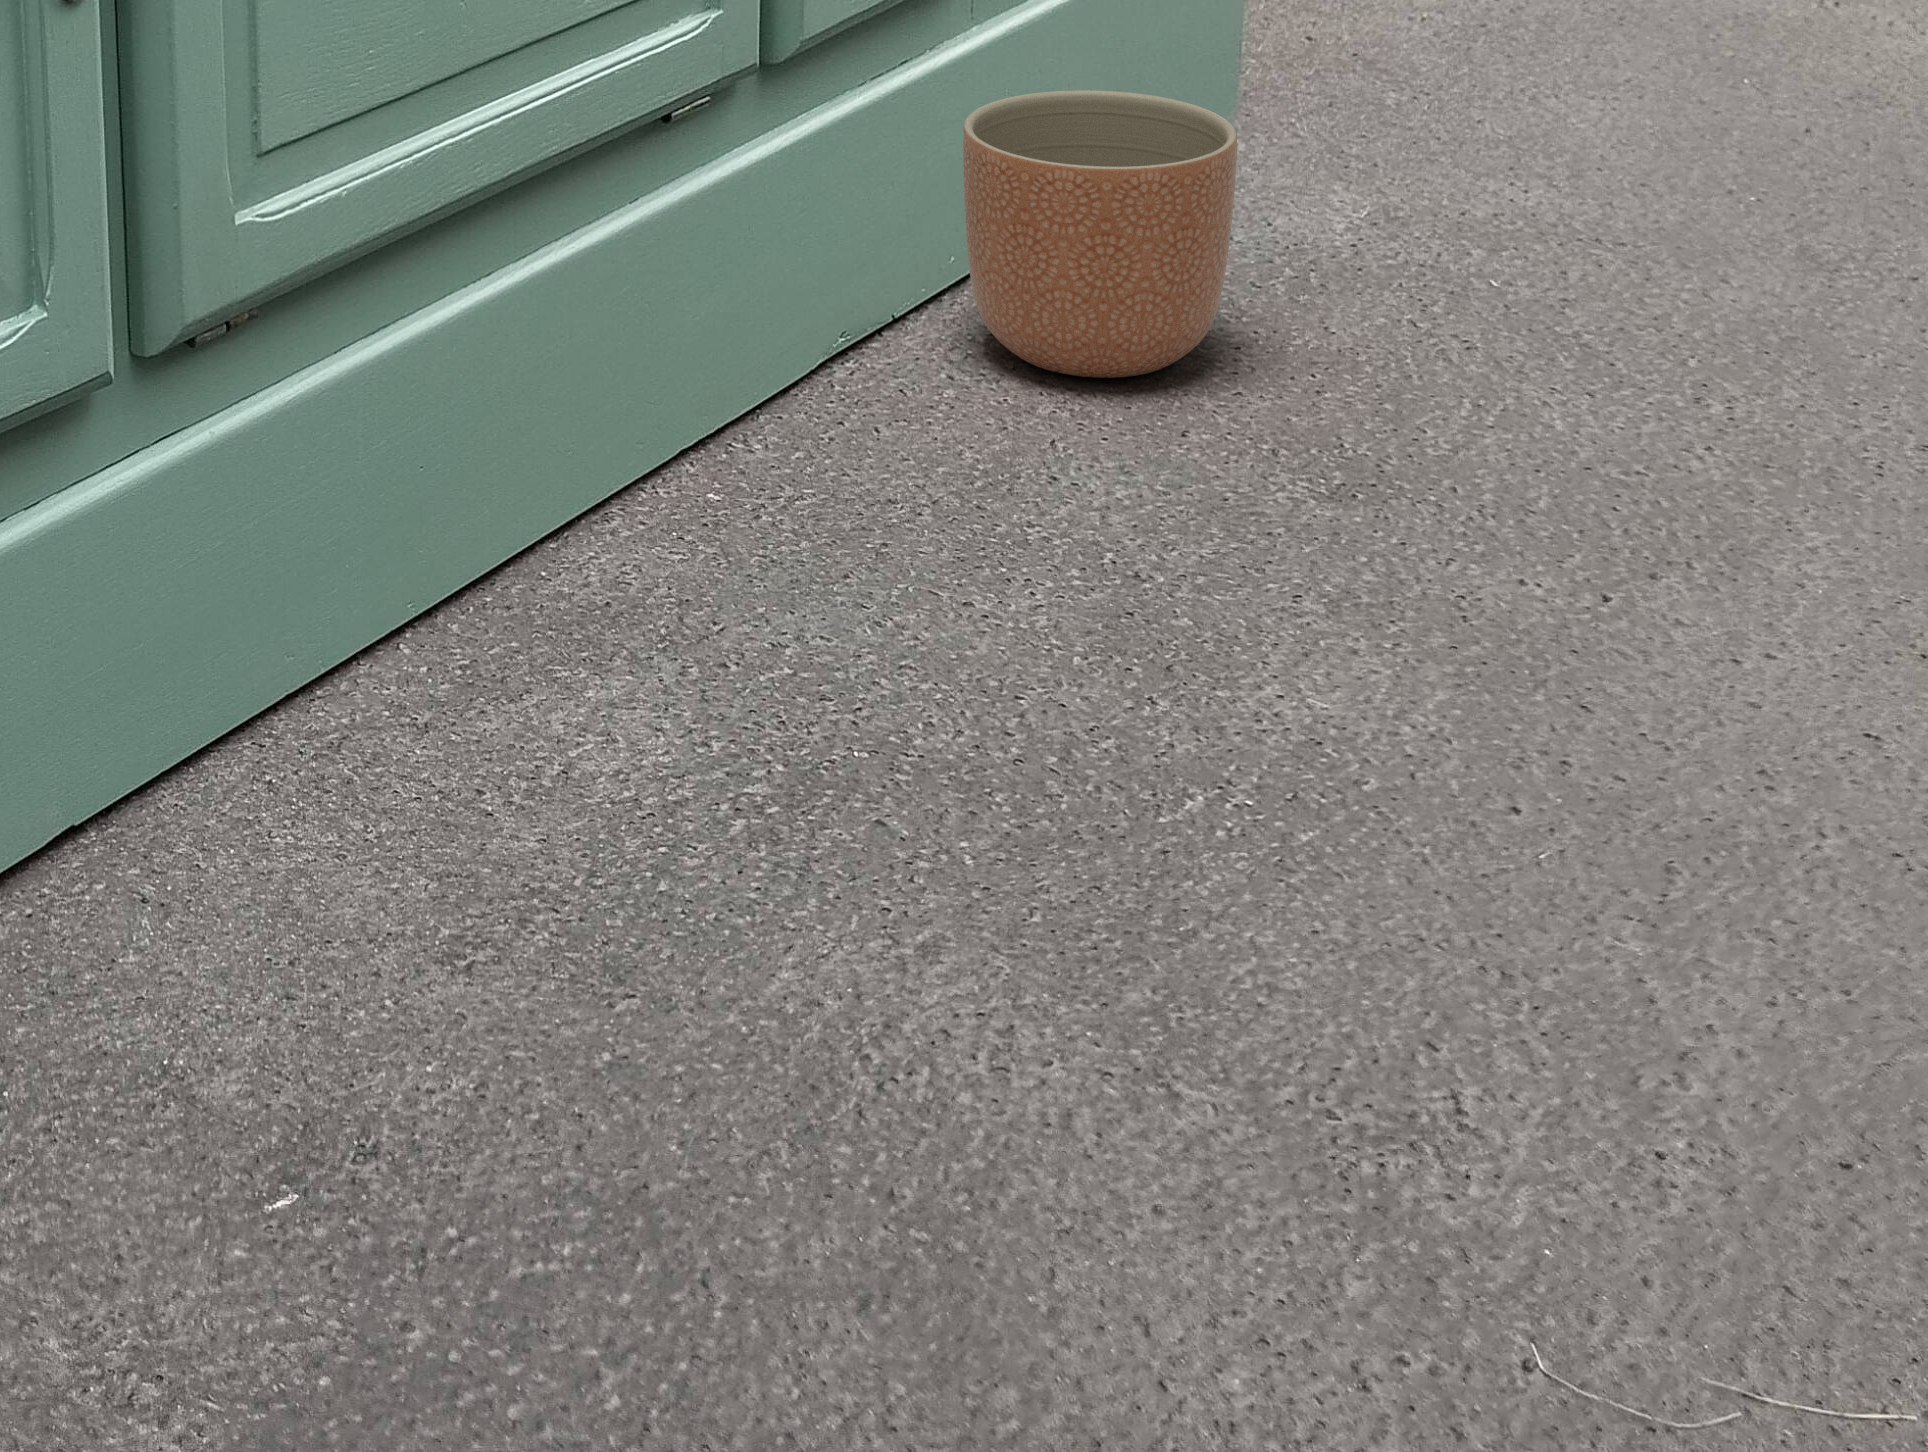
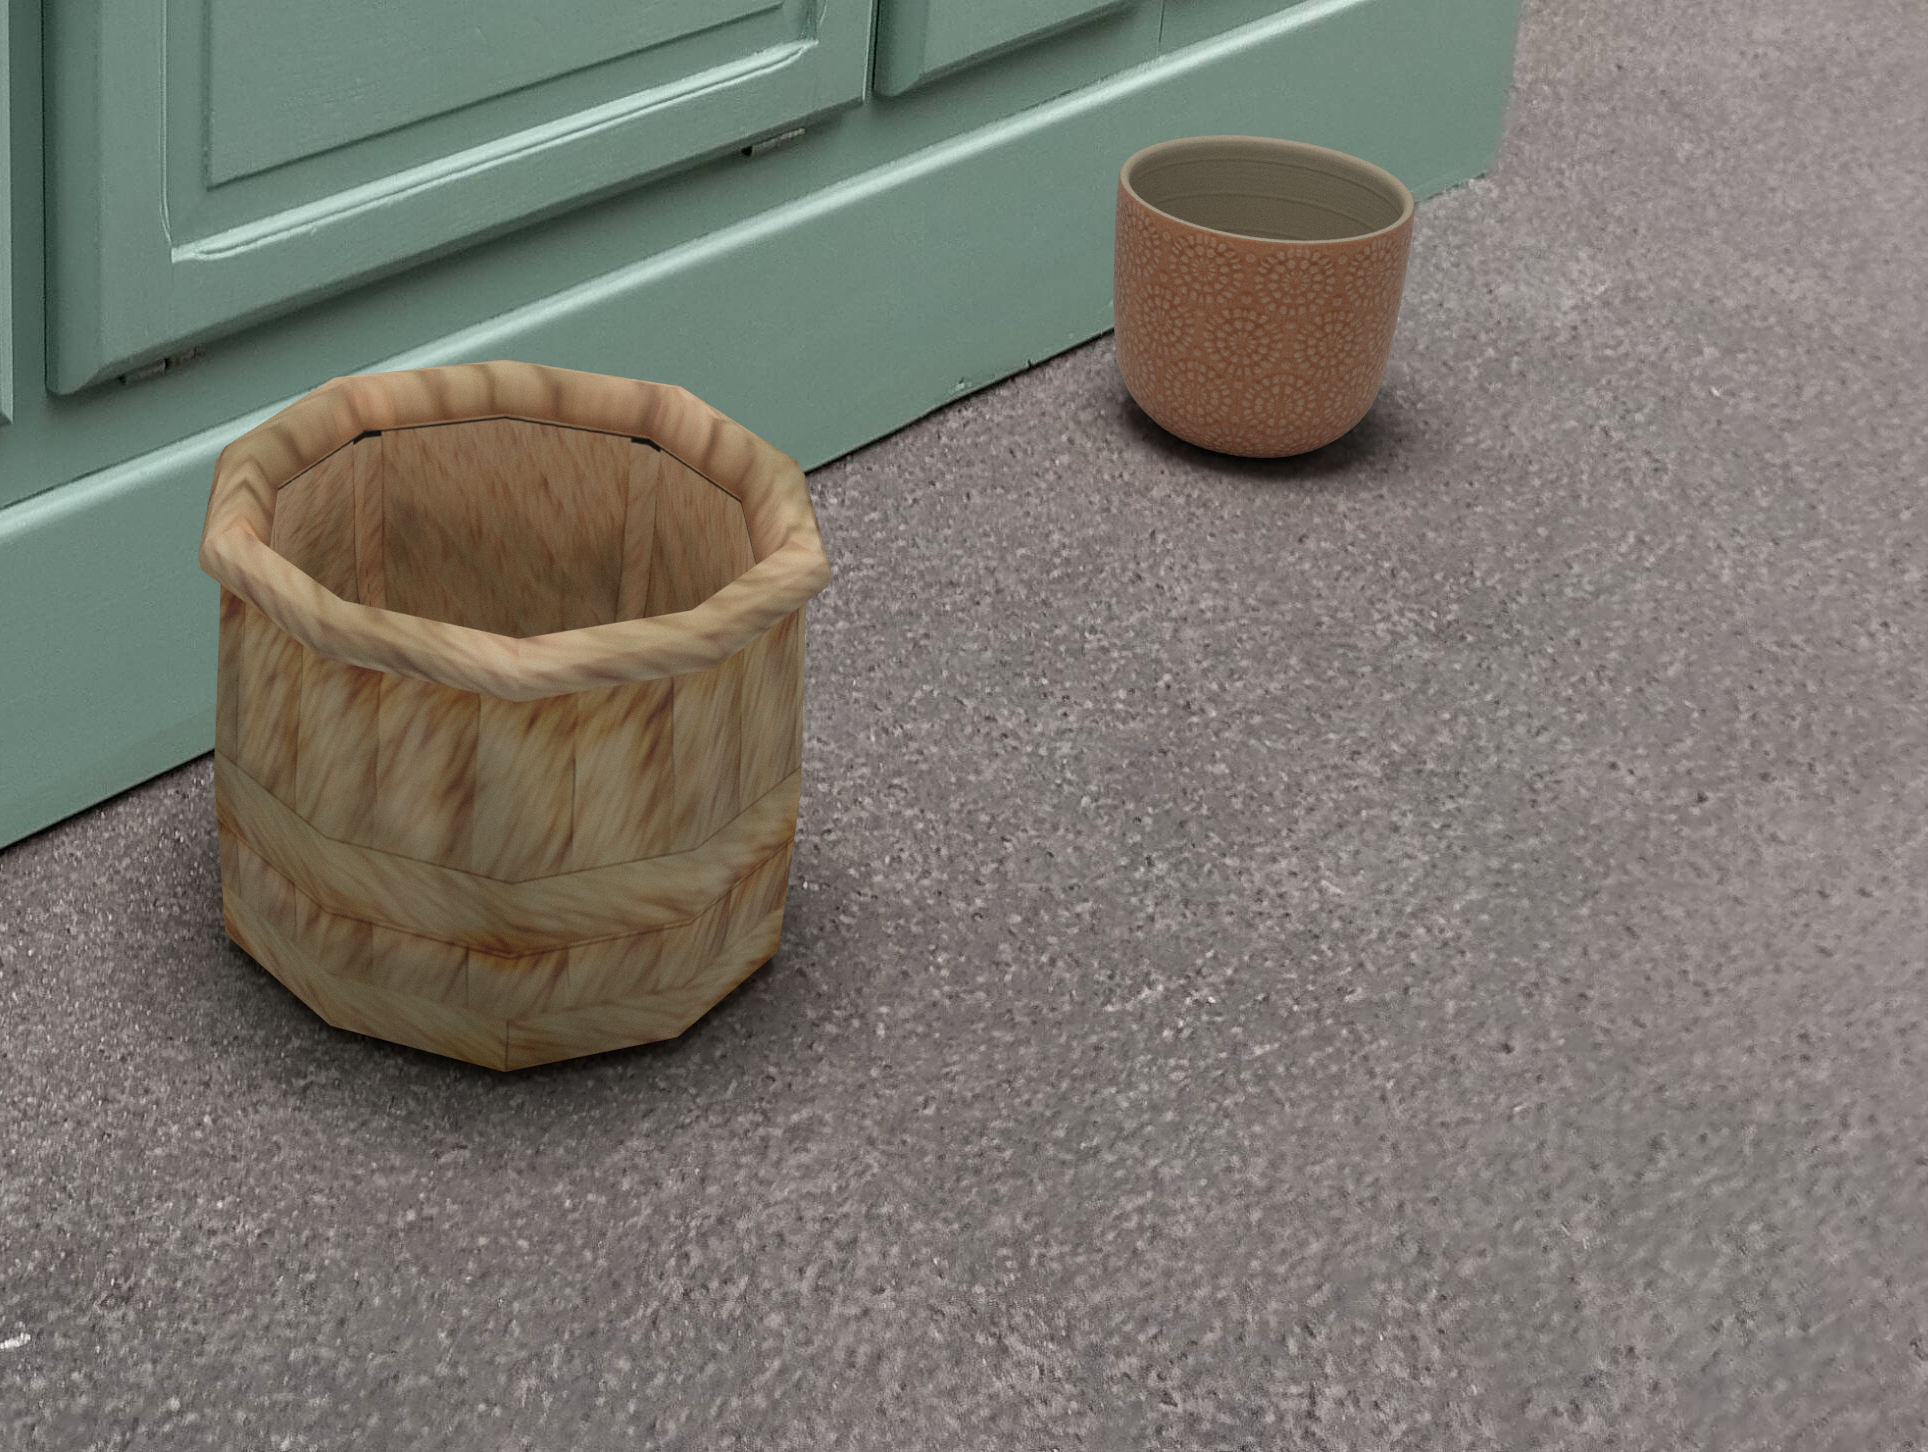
wooden bucket: none [293,303,895,940] -> present [198,360,832,1072]

